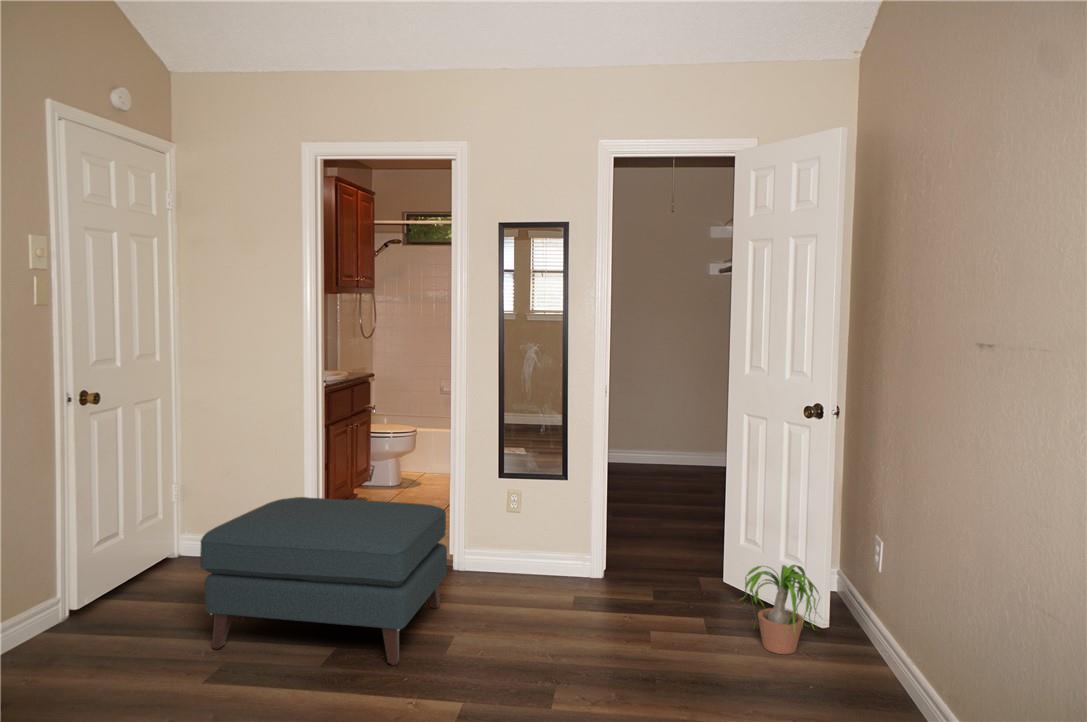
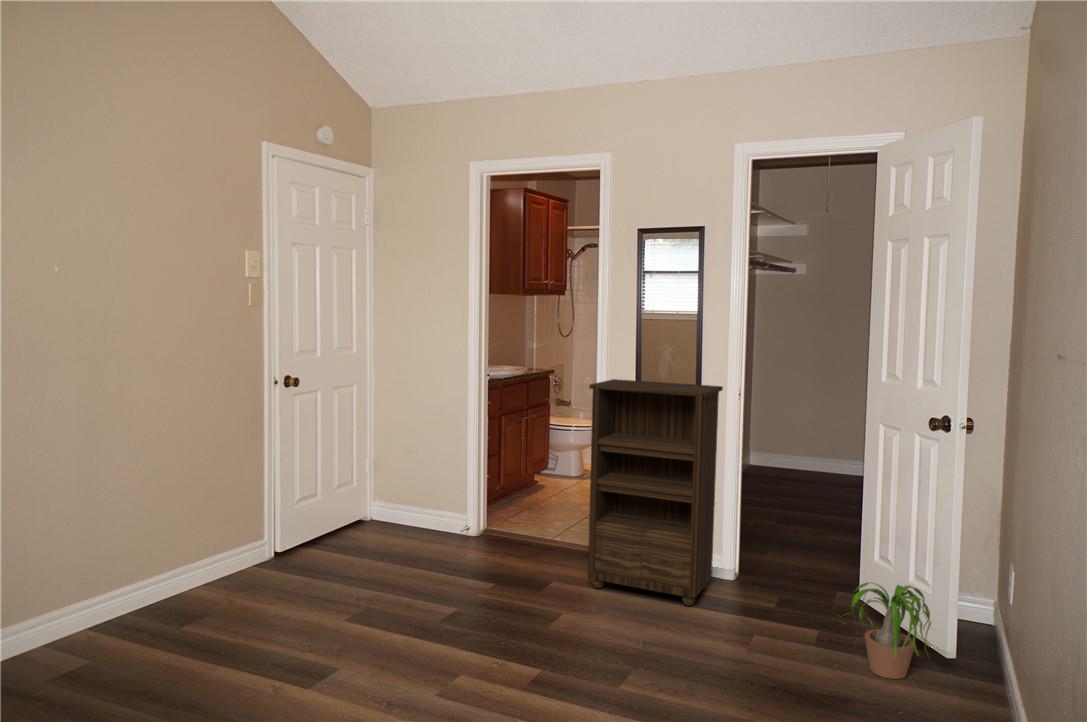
bookshelf: none [466,381,596,610] -> present [588,379,723,606]
ottoman: present [200,497,447,666] -> none [355,476,569,629]

